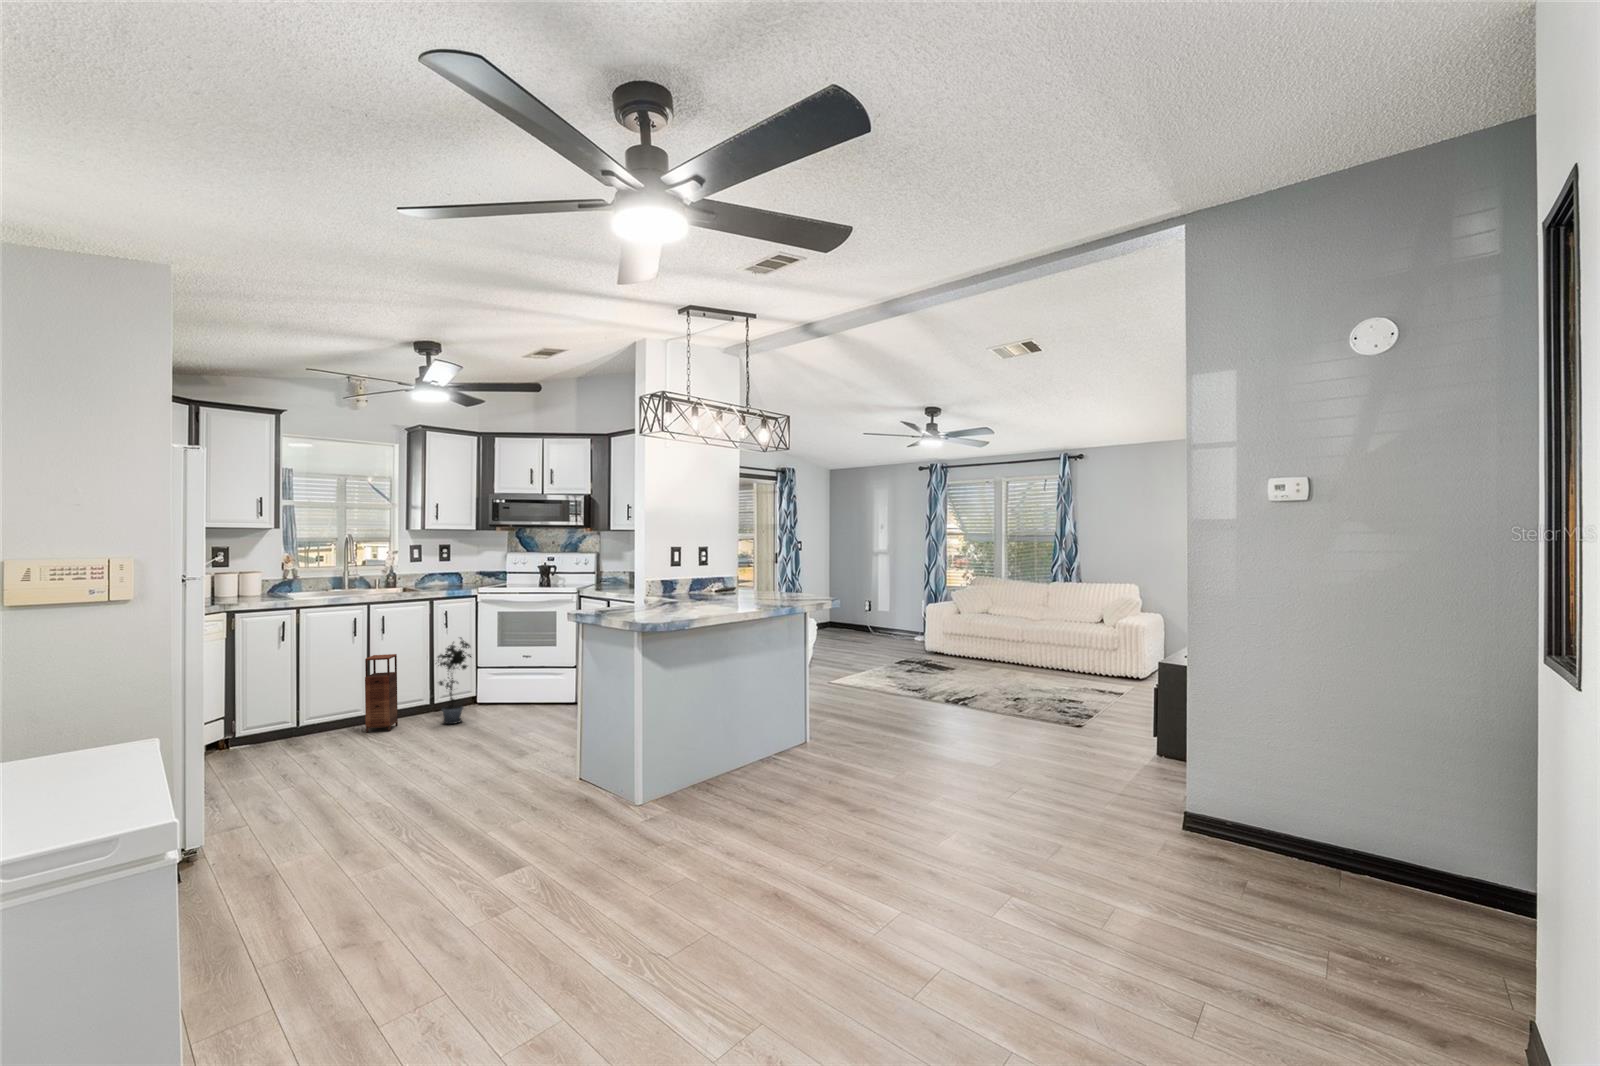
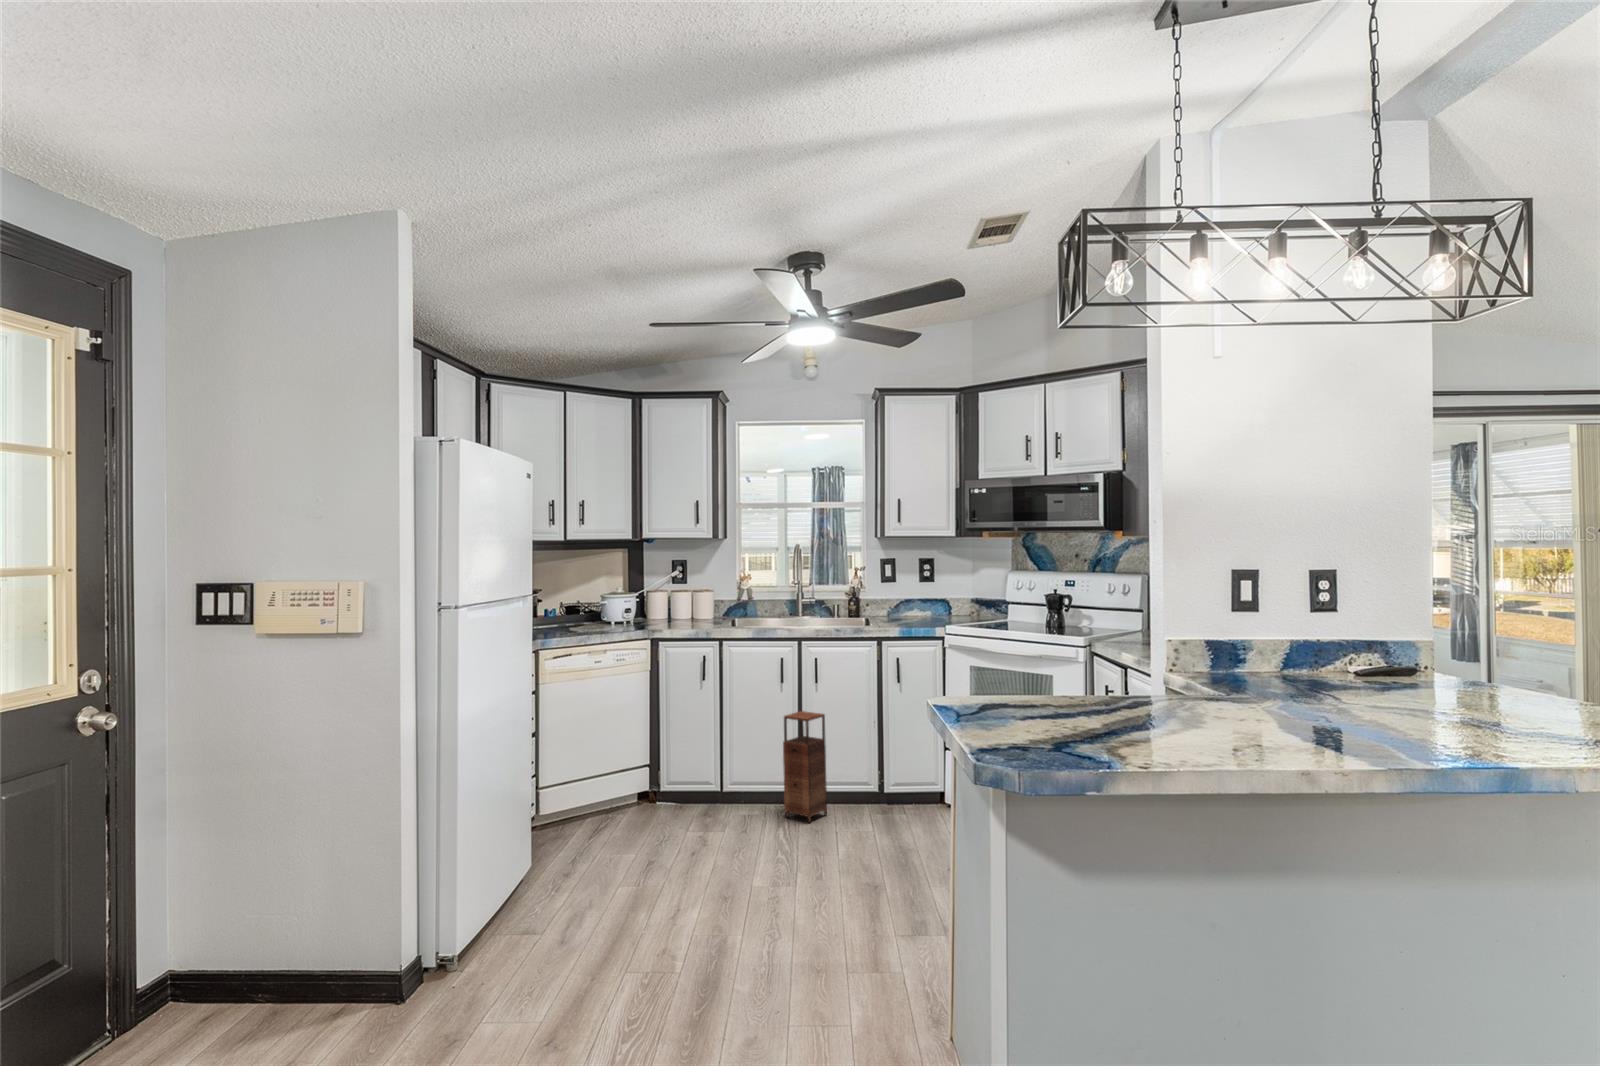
potted plant: present [438,638,471,724] -> none [860,701,915,833]

